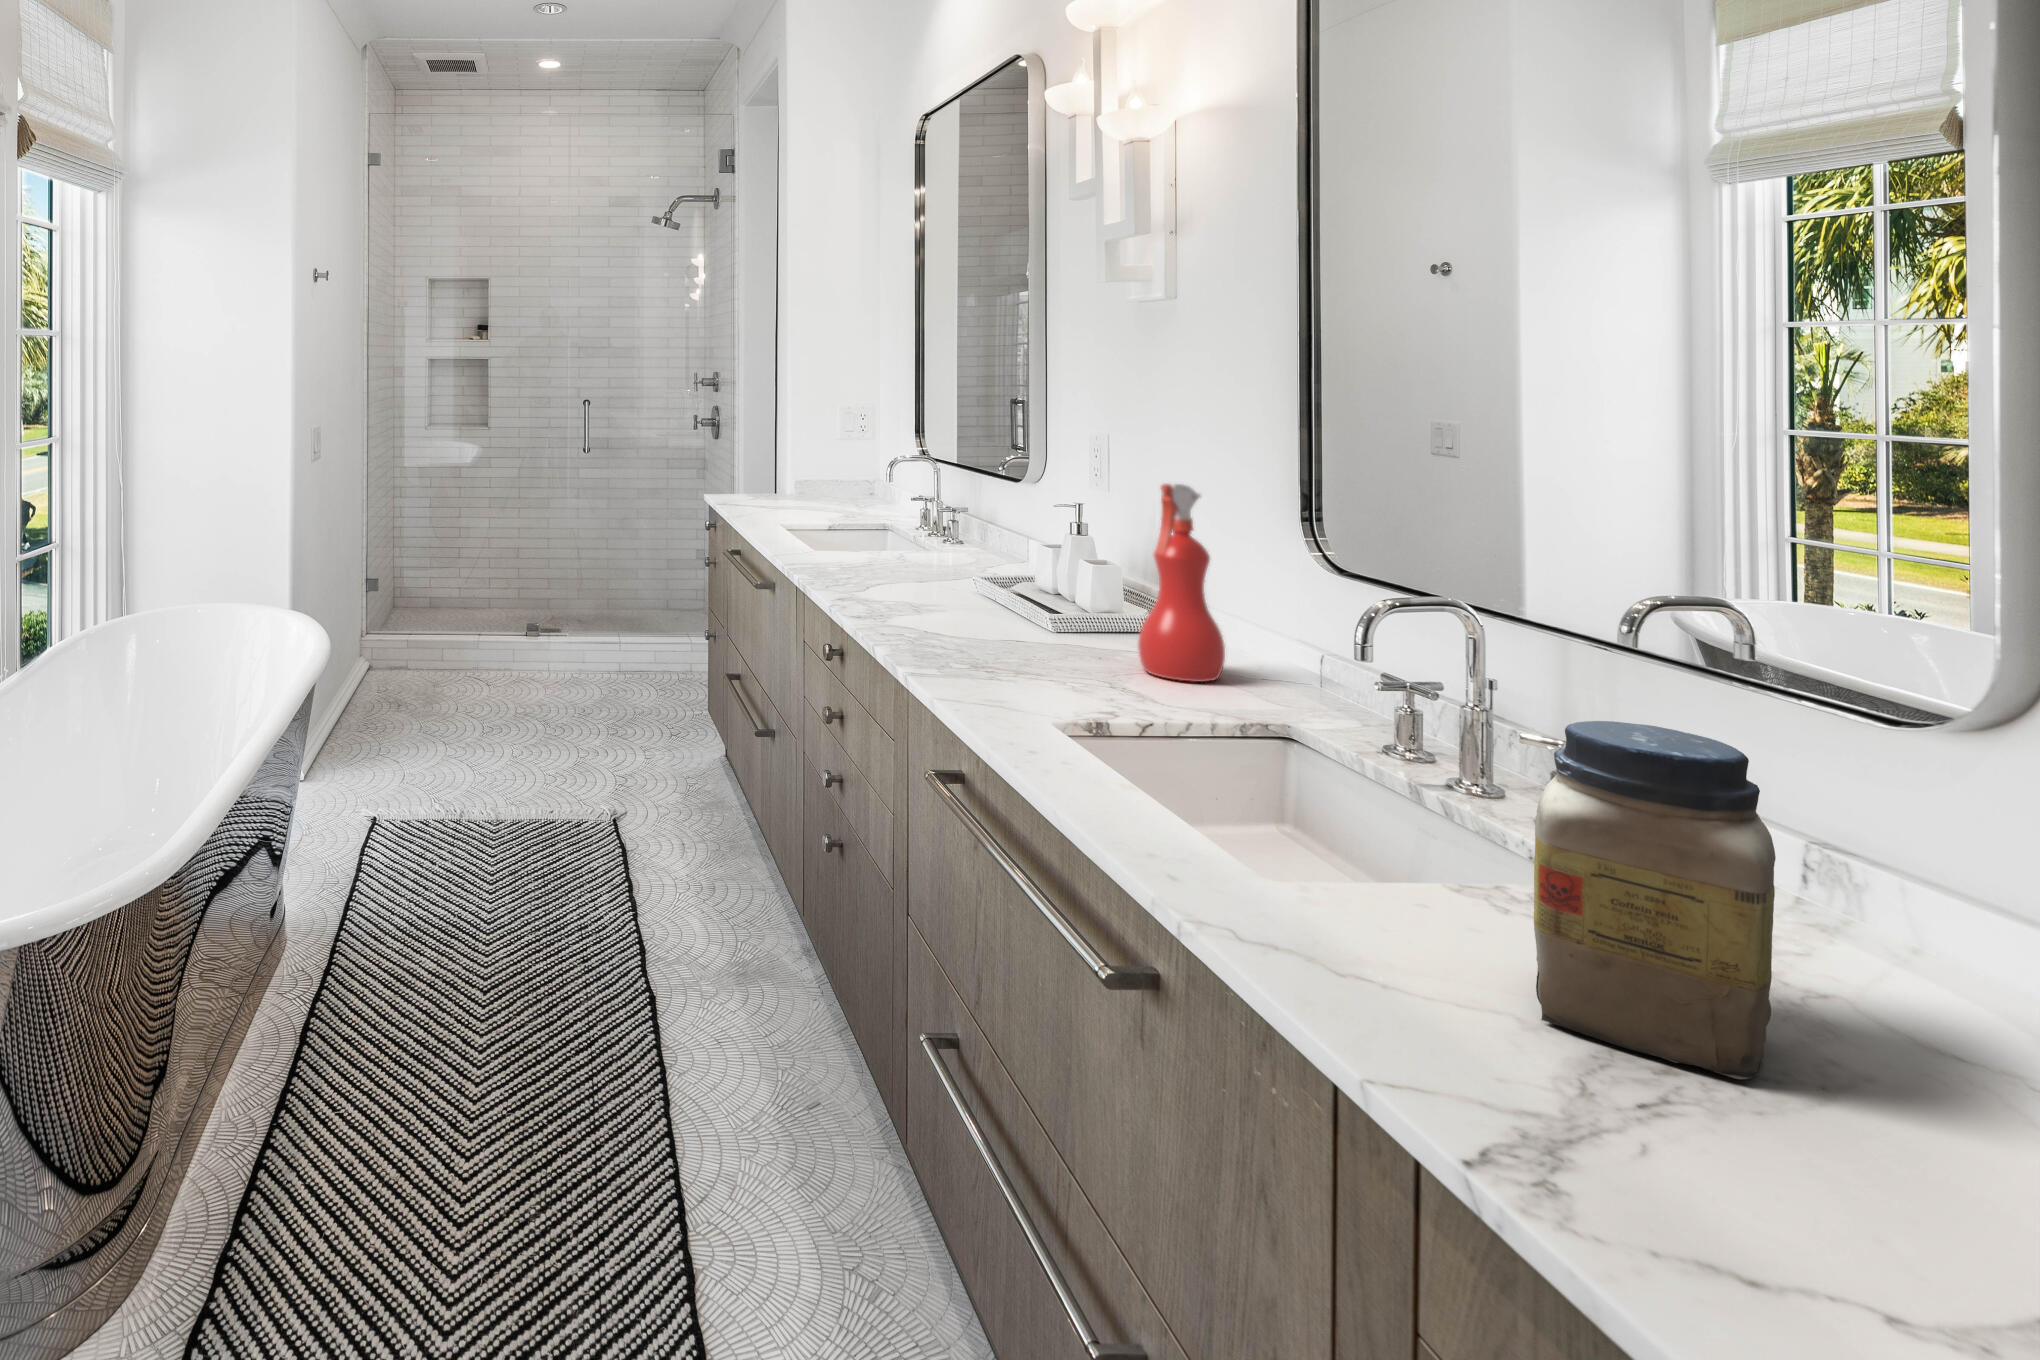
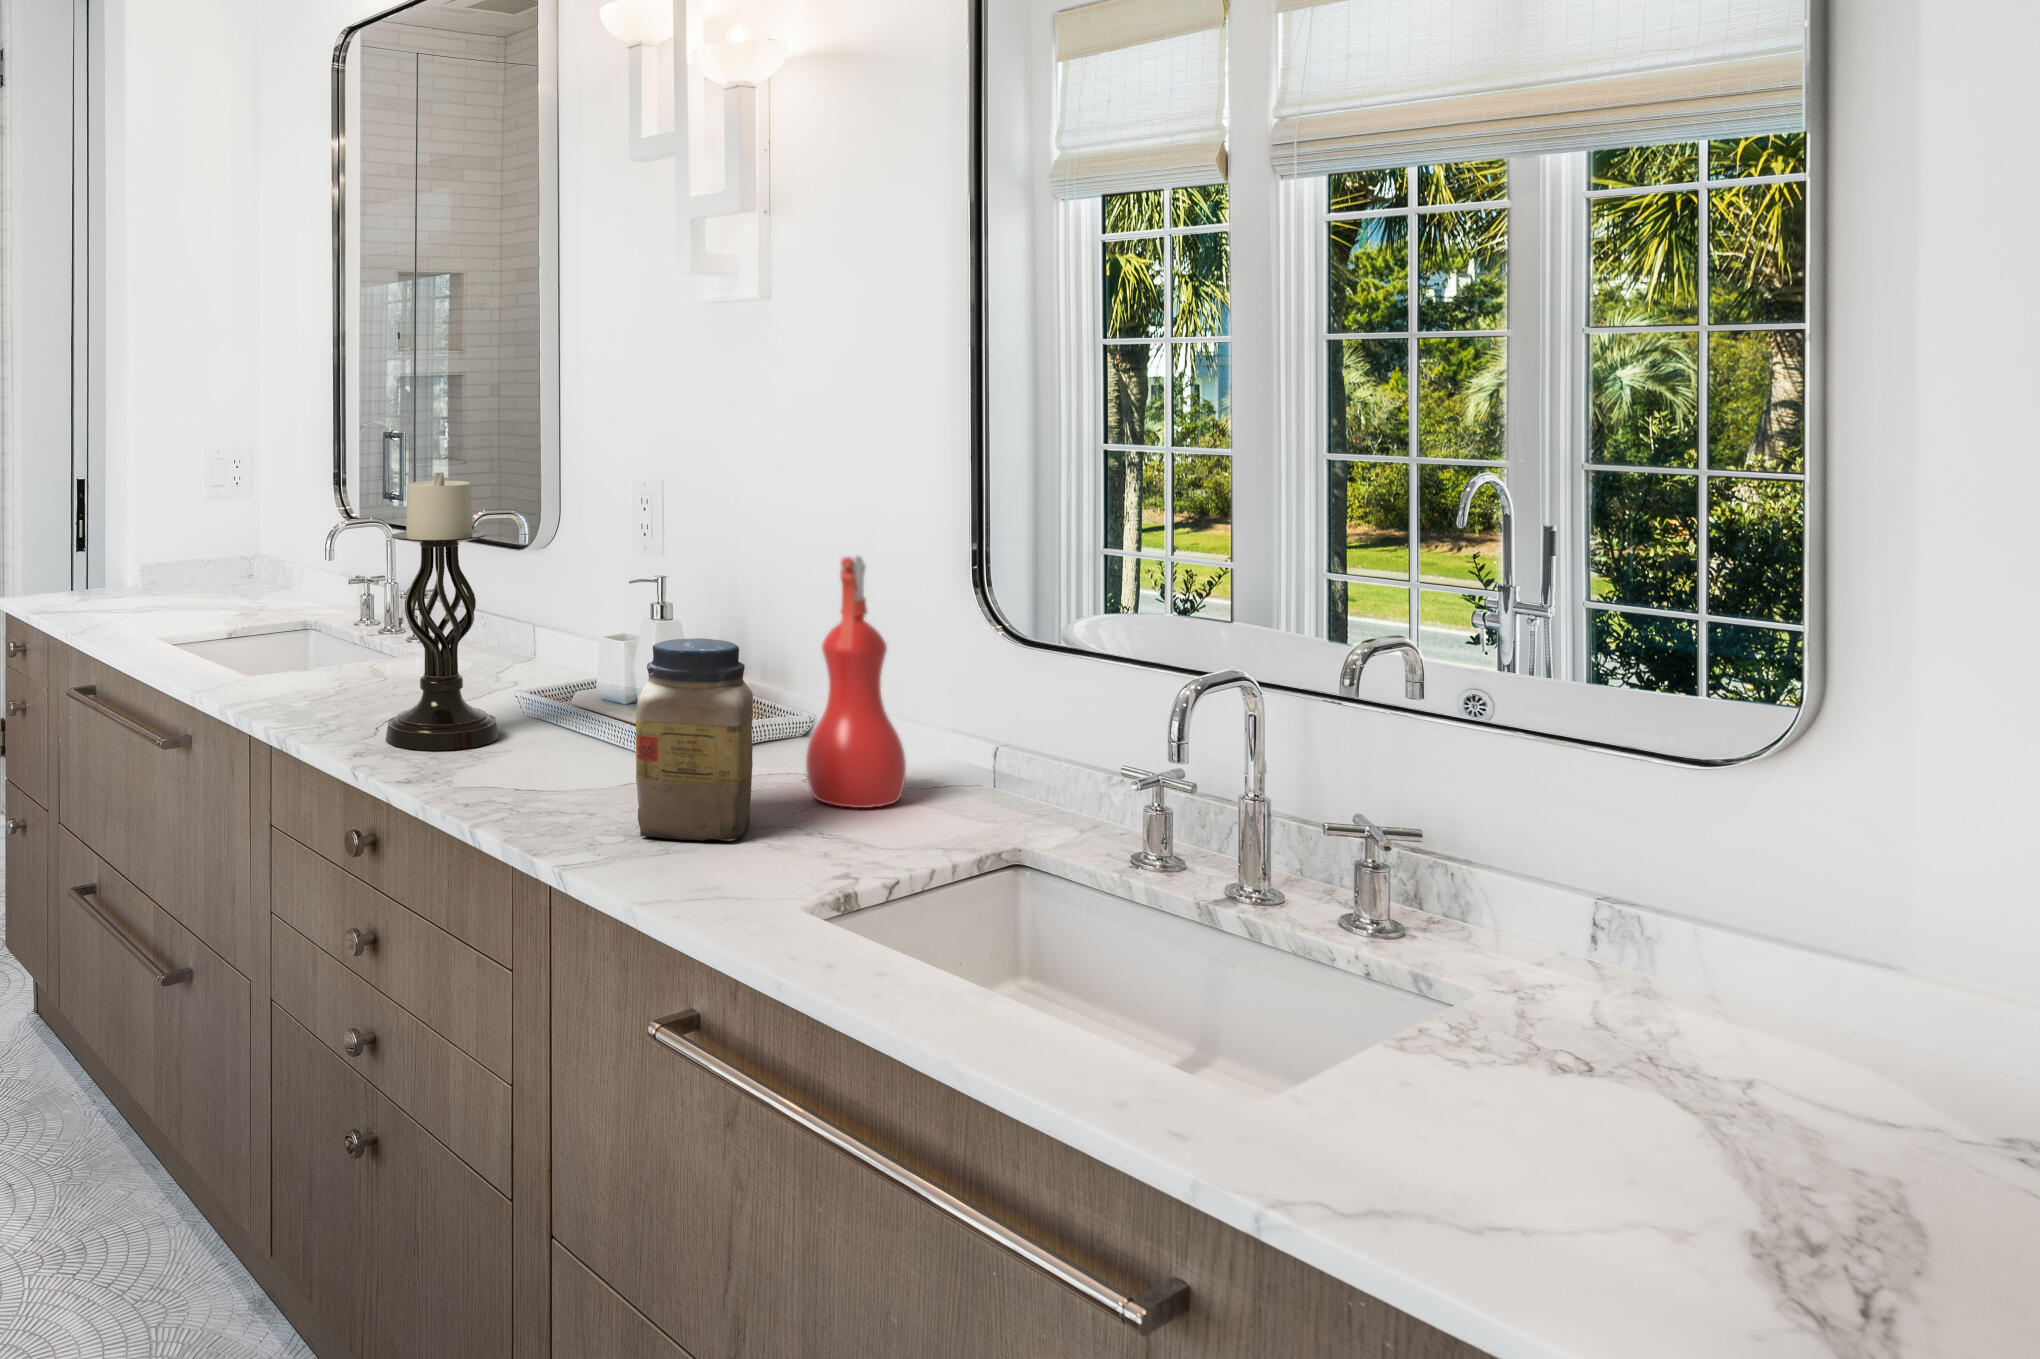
candle holder: none [861,414,944,607] -> present [386,472,499,751]
jar: present [1534,721,1776,1079] -> present [636,638,753,841]

